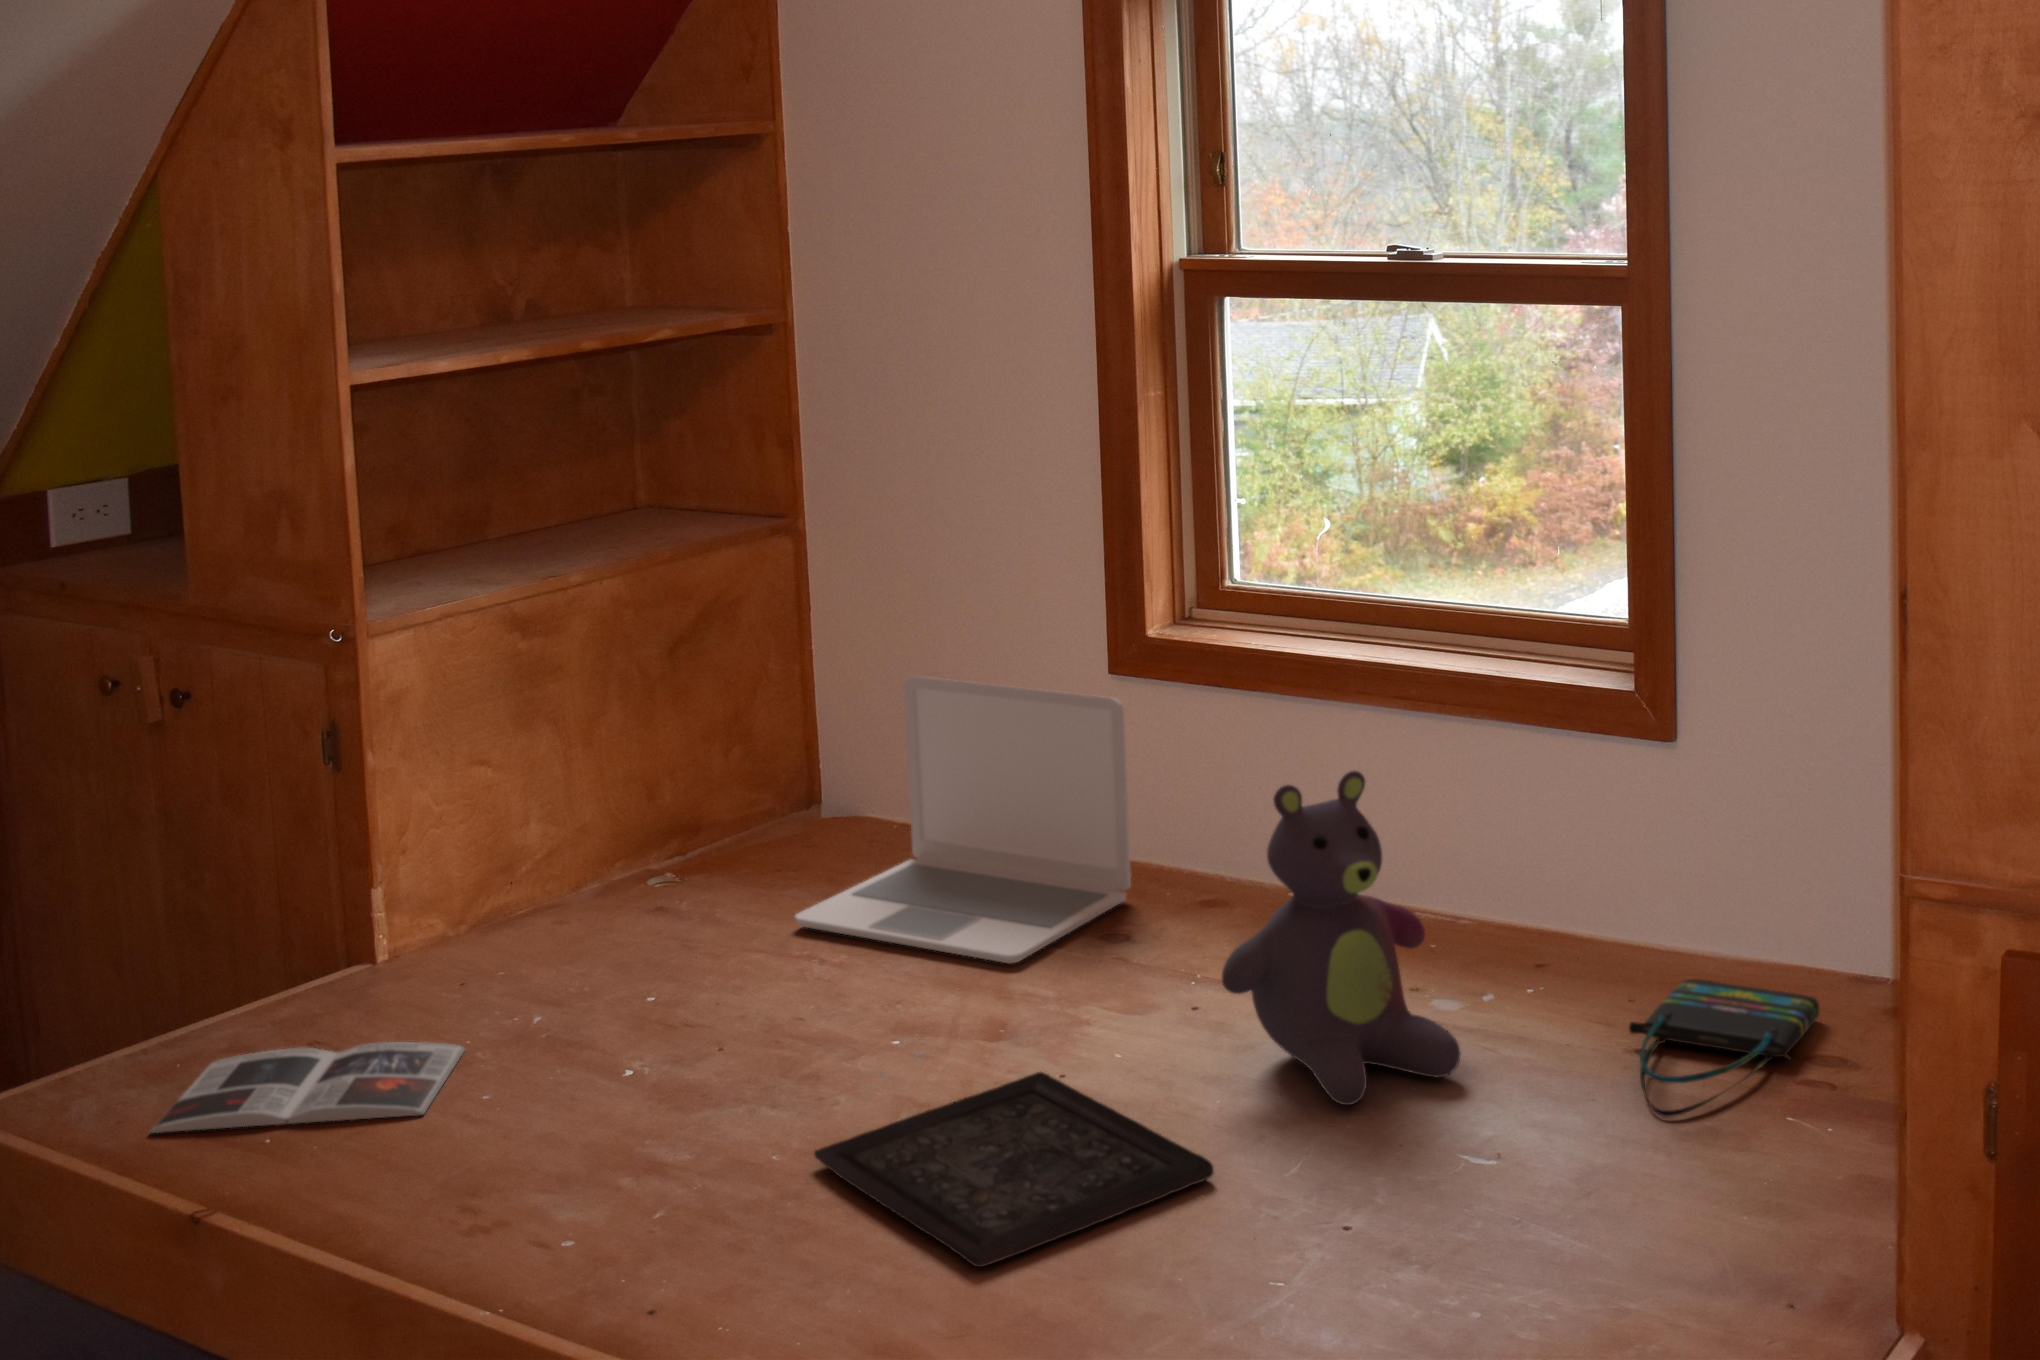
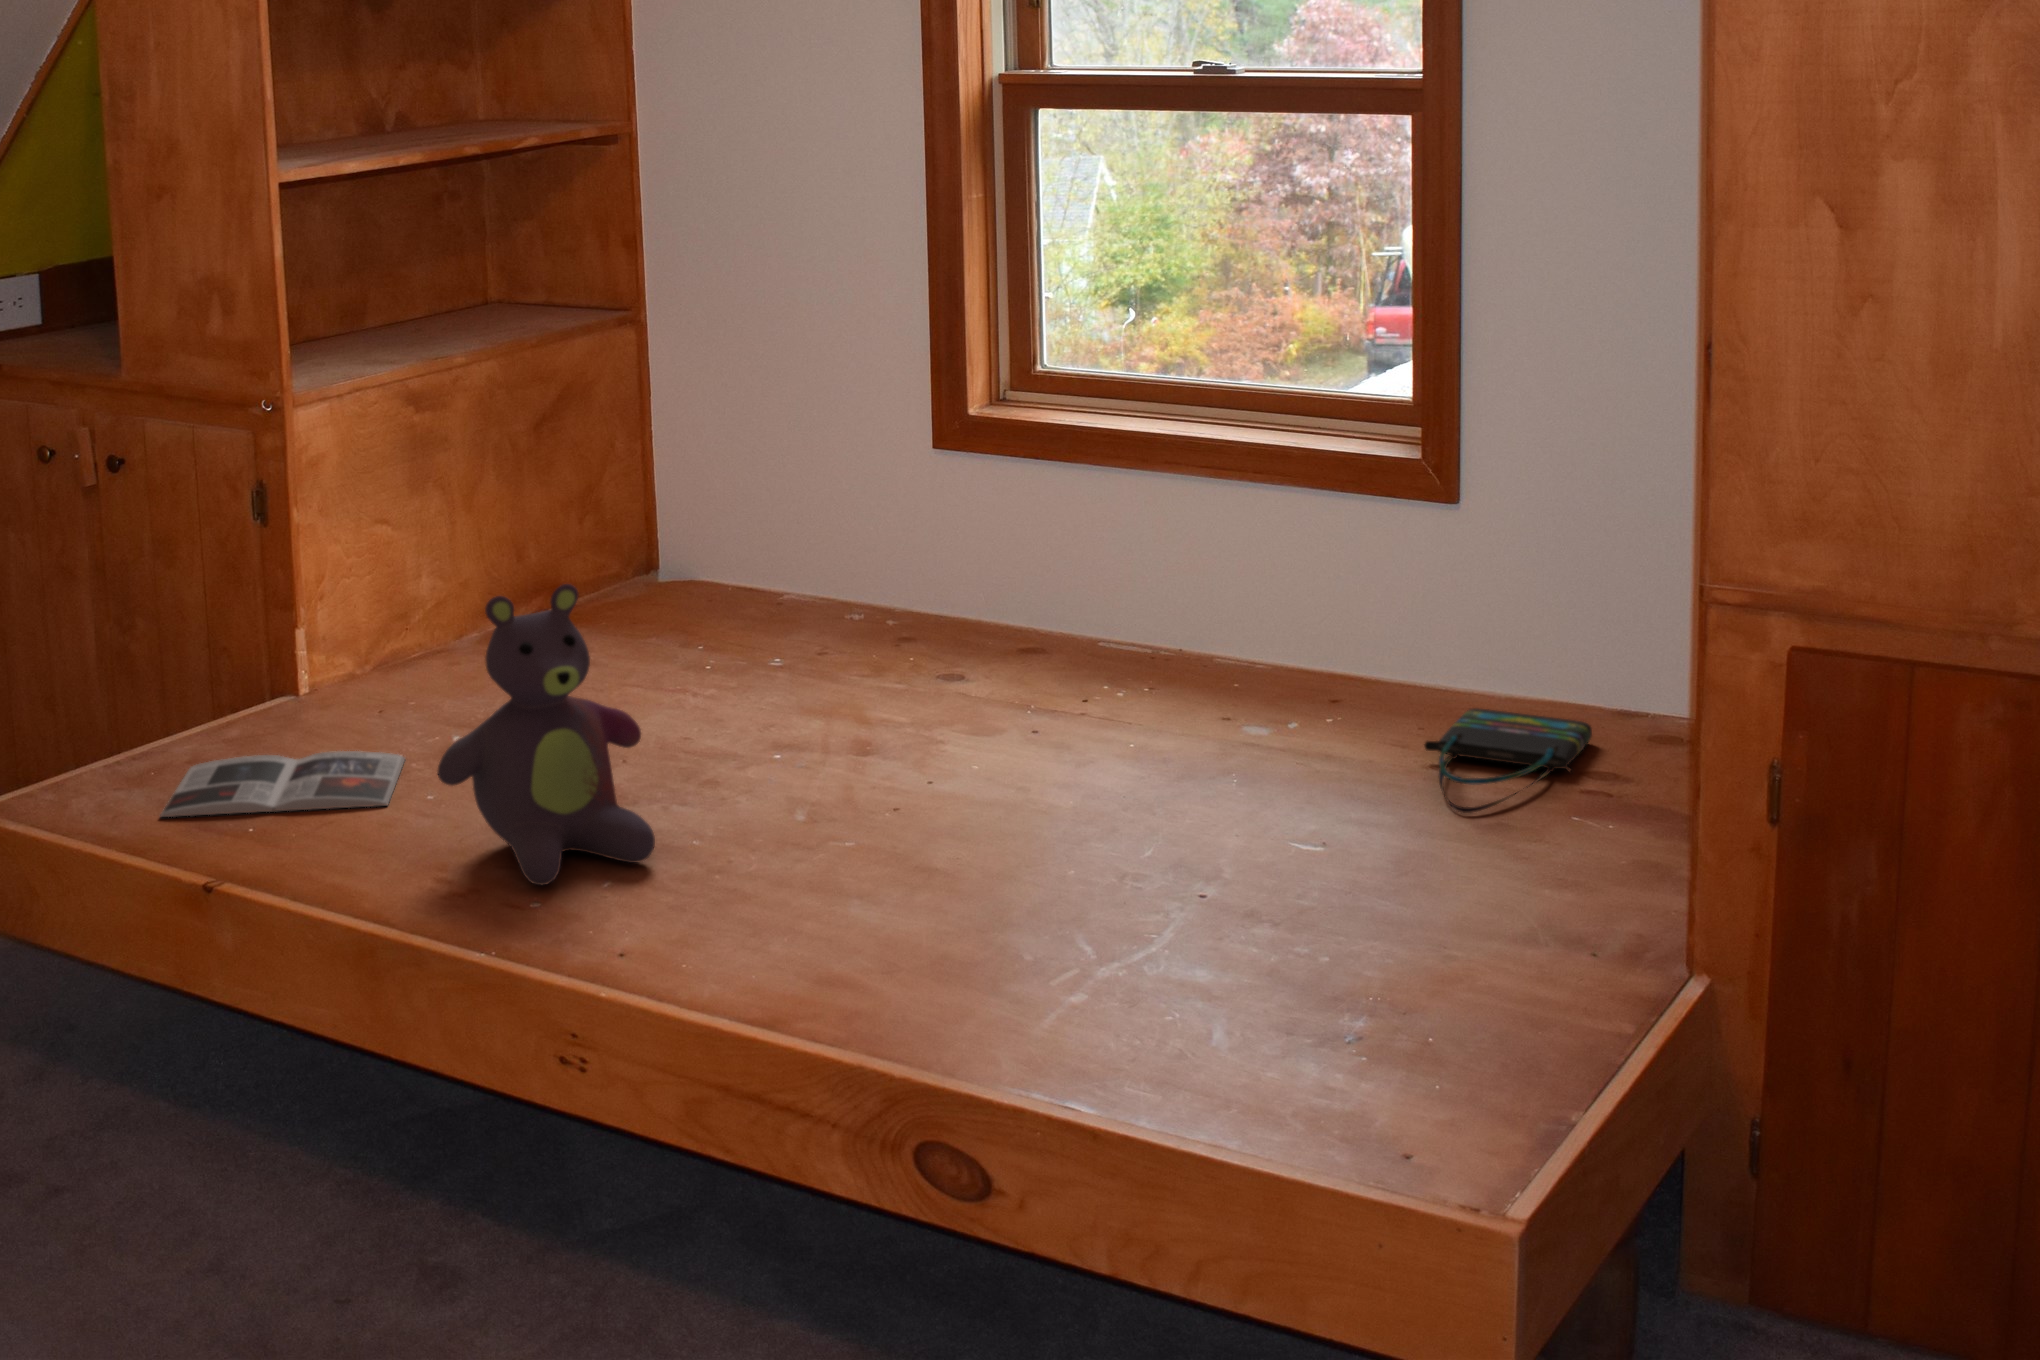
laptop: present [795,676,1131,963] -> none [663,451,958,696]
stuffed bear: present [1222,771,1460,1105] -> present [437,584,655,885]
tray: present [814,1072,1214,1267] -> none [734,775,1081,915]

